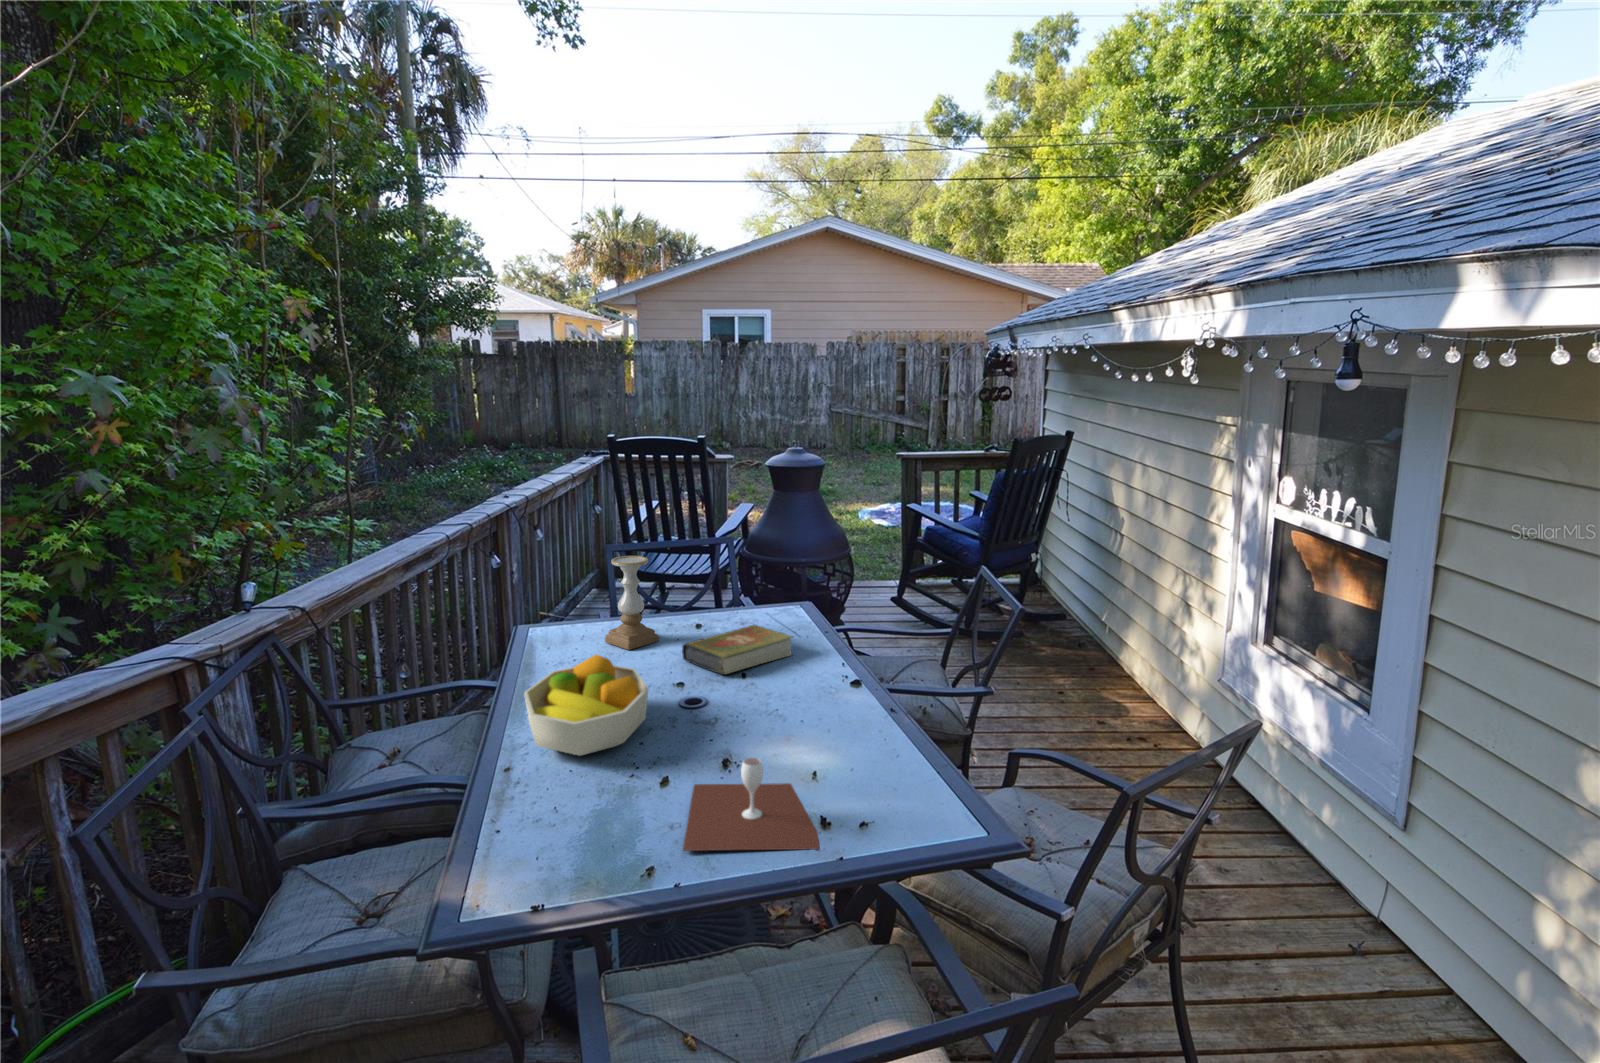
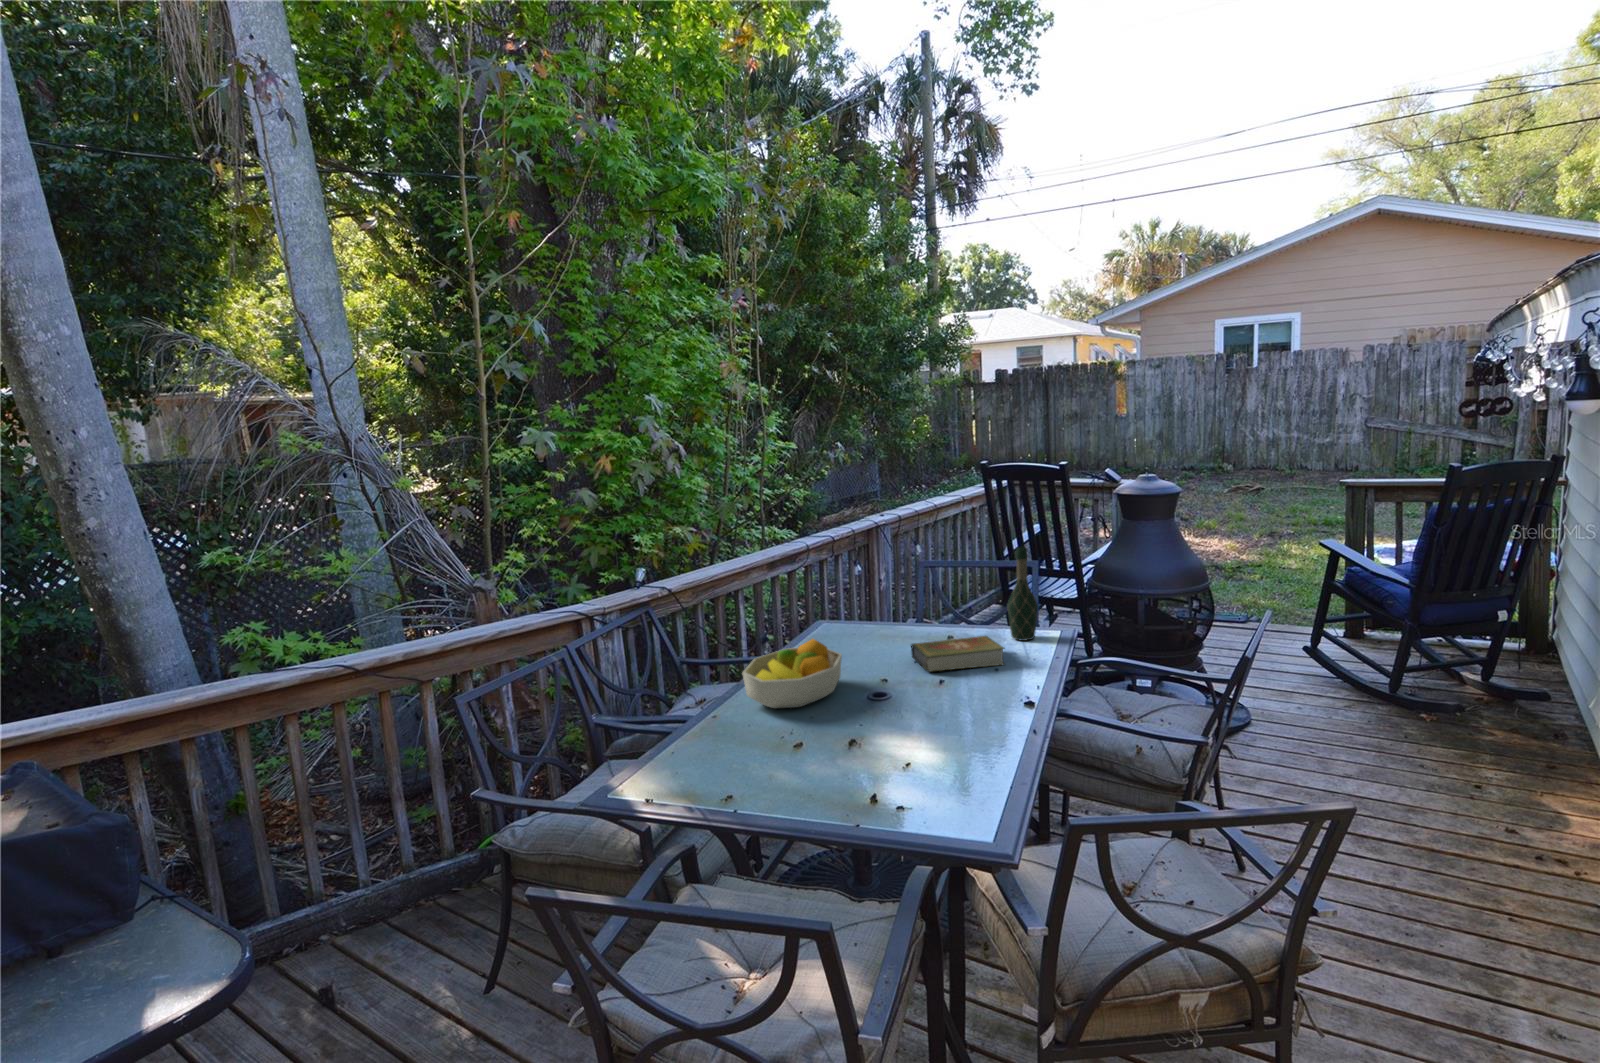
wine bottle: none [760,524,792,625] -> present [1007,547,1038,641]
candle holder: present [605,556,659,650] -> none [871,568,912,646]
wine glass: present [683,758,819,851] -> none [770,718,904,792]

